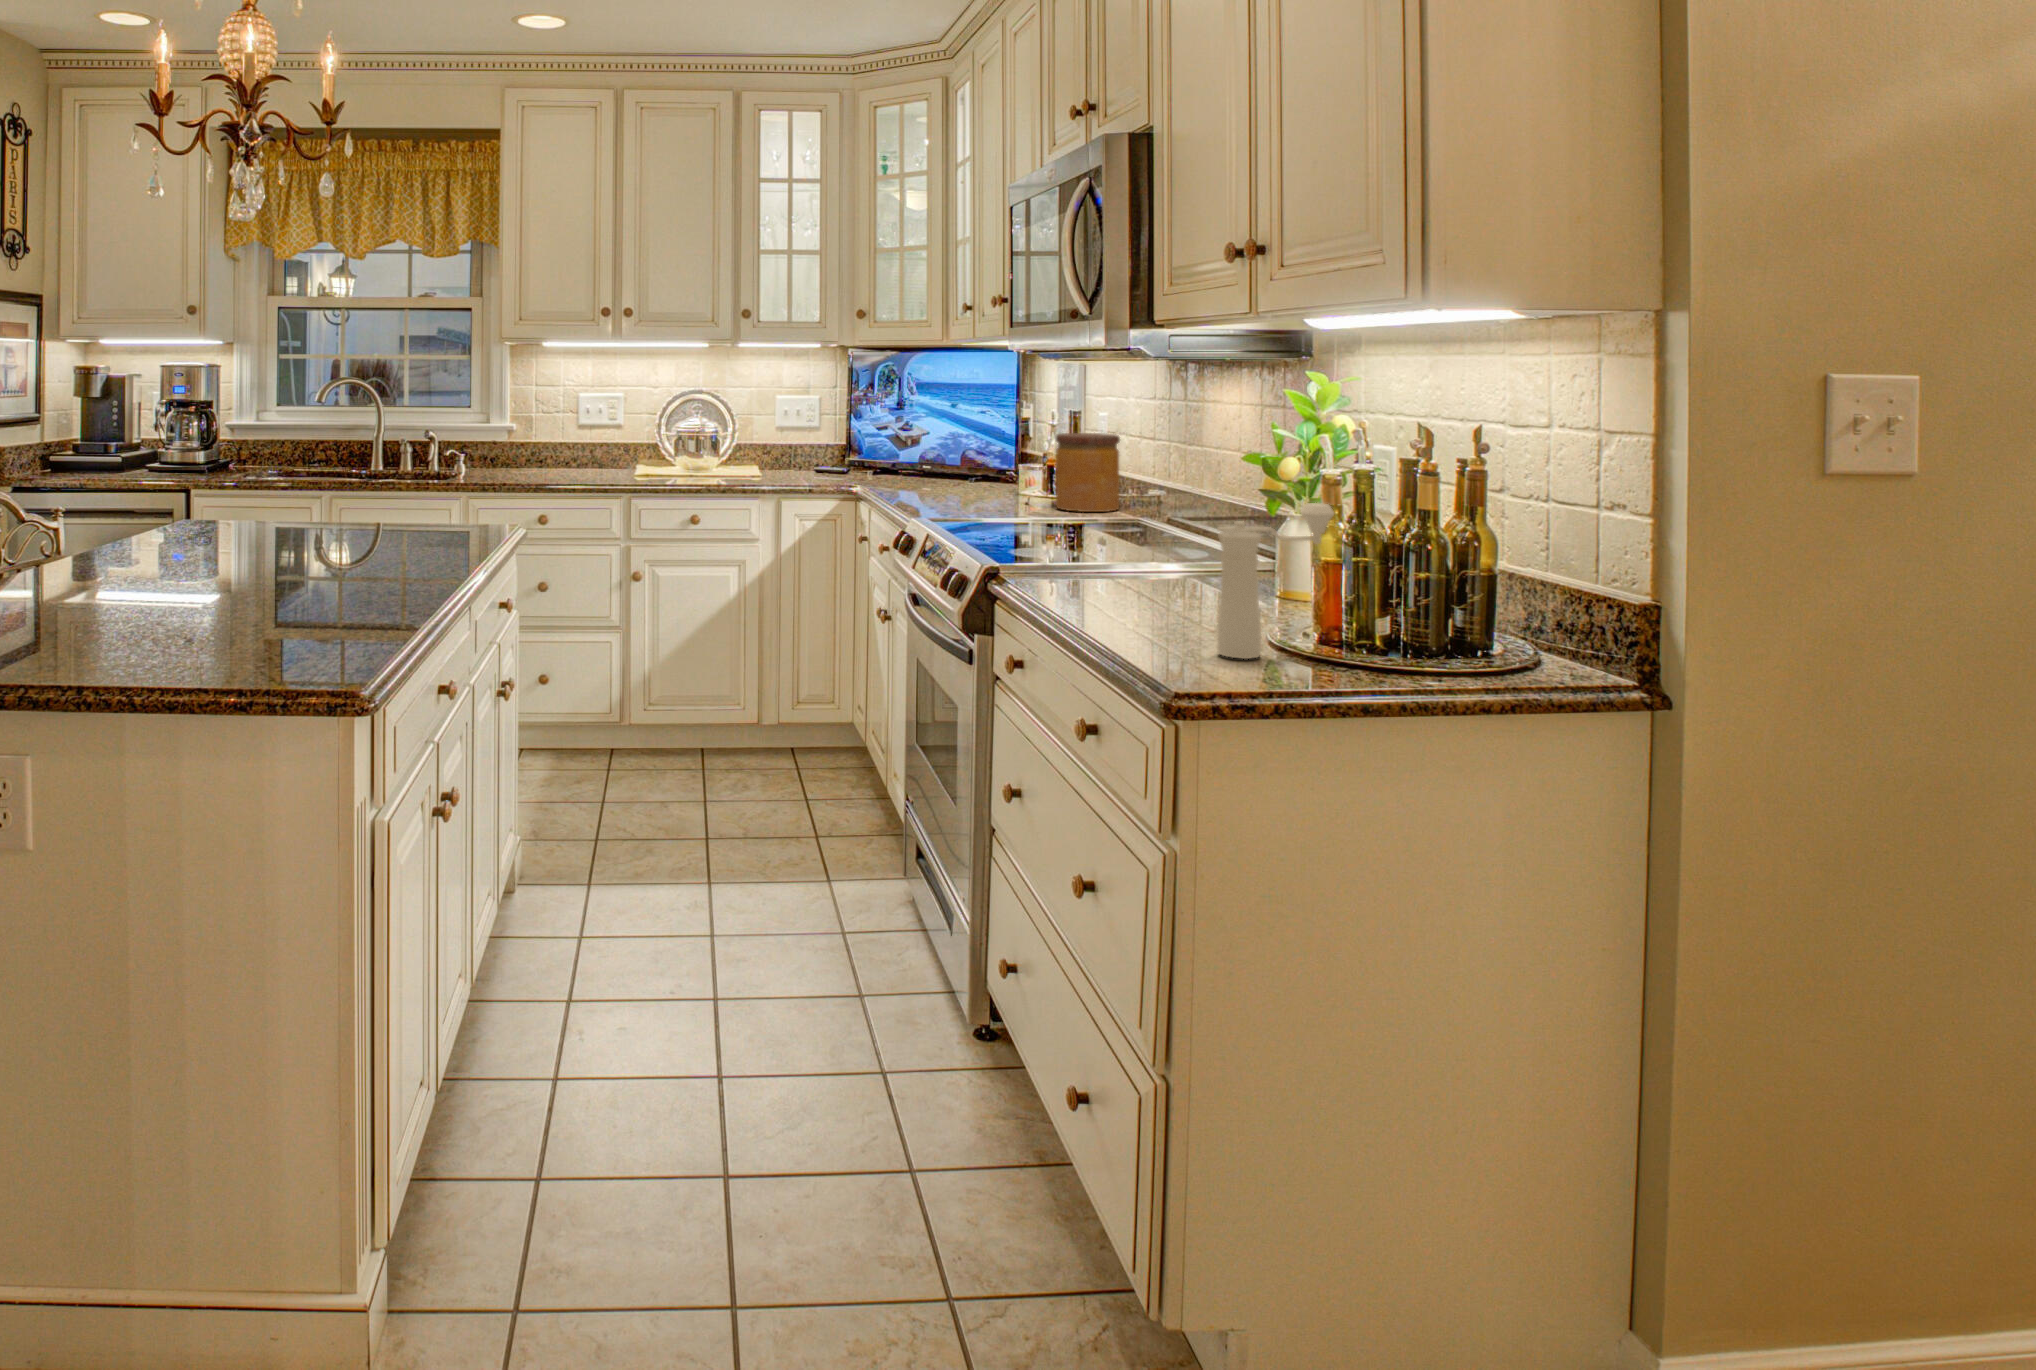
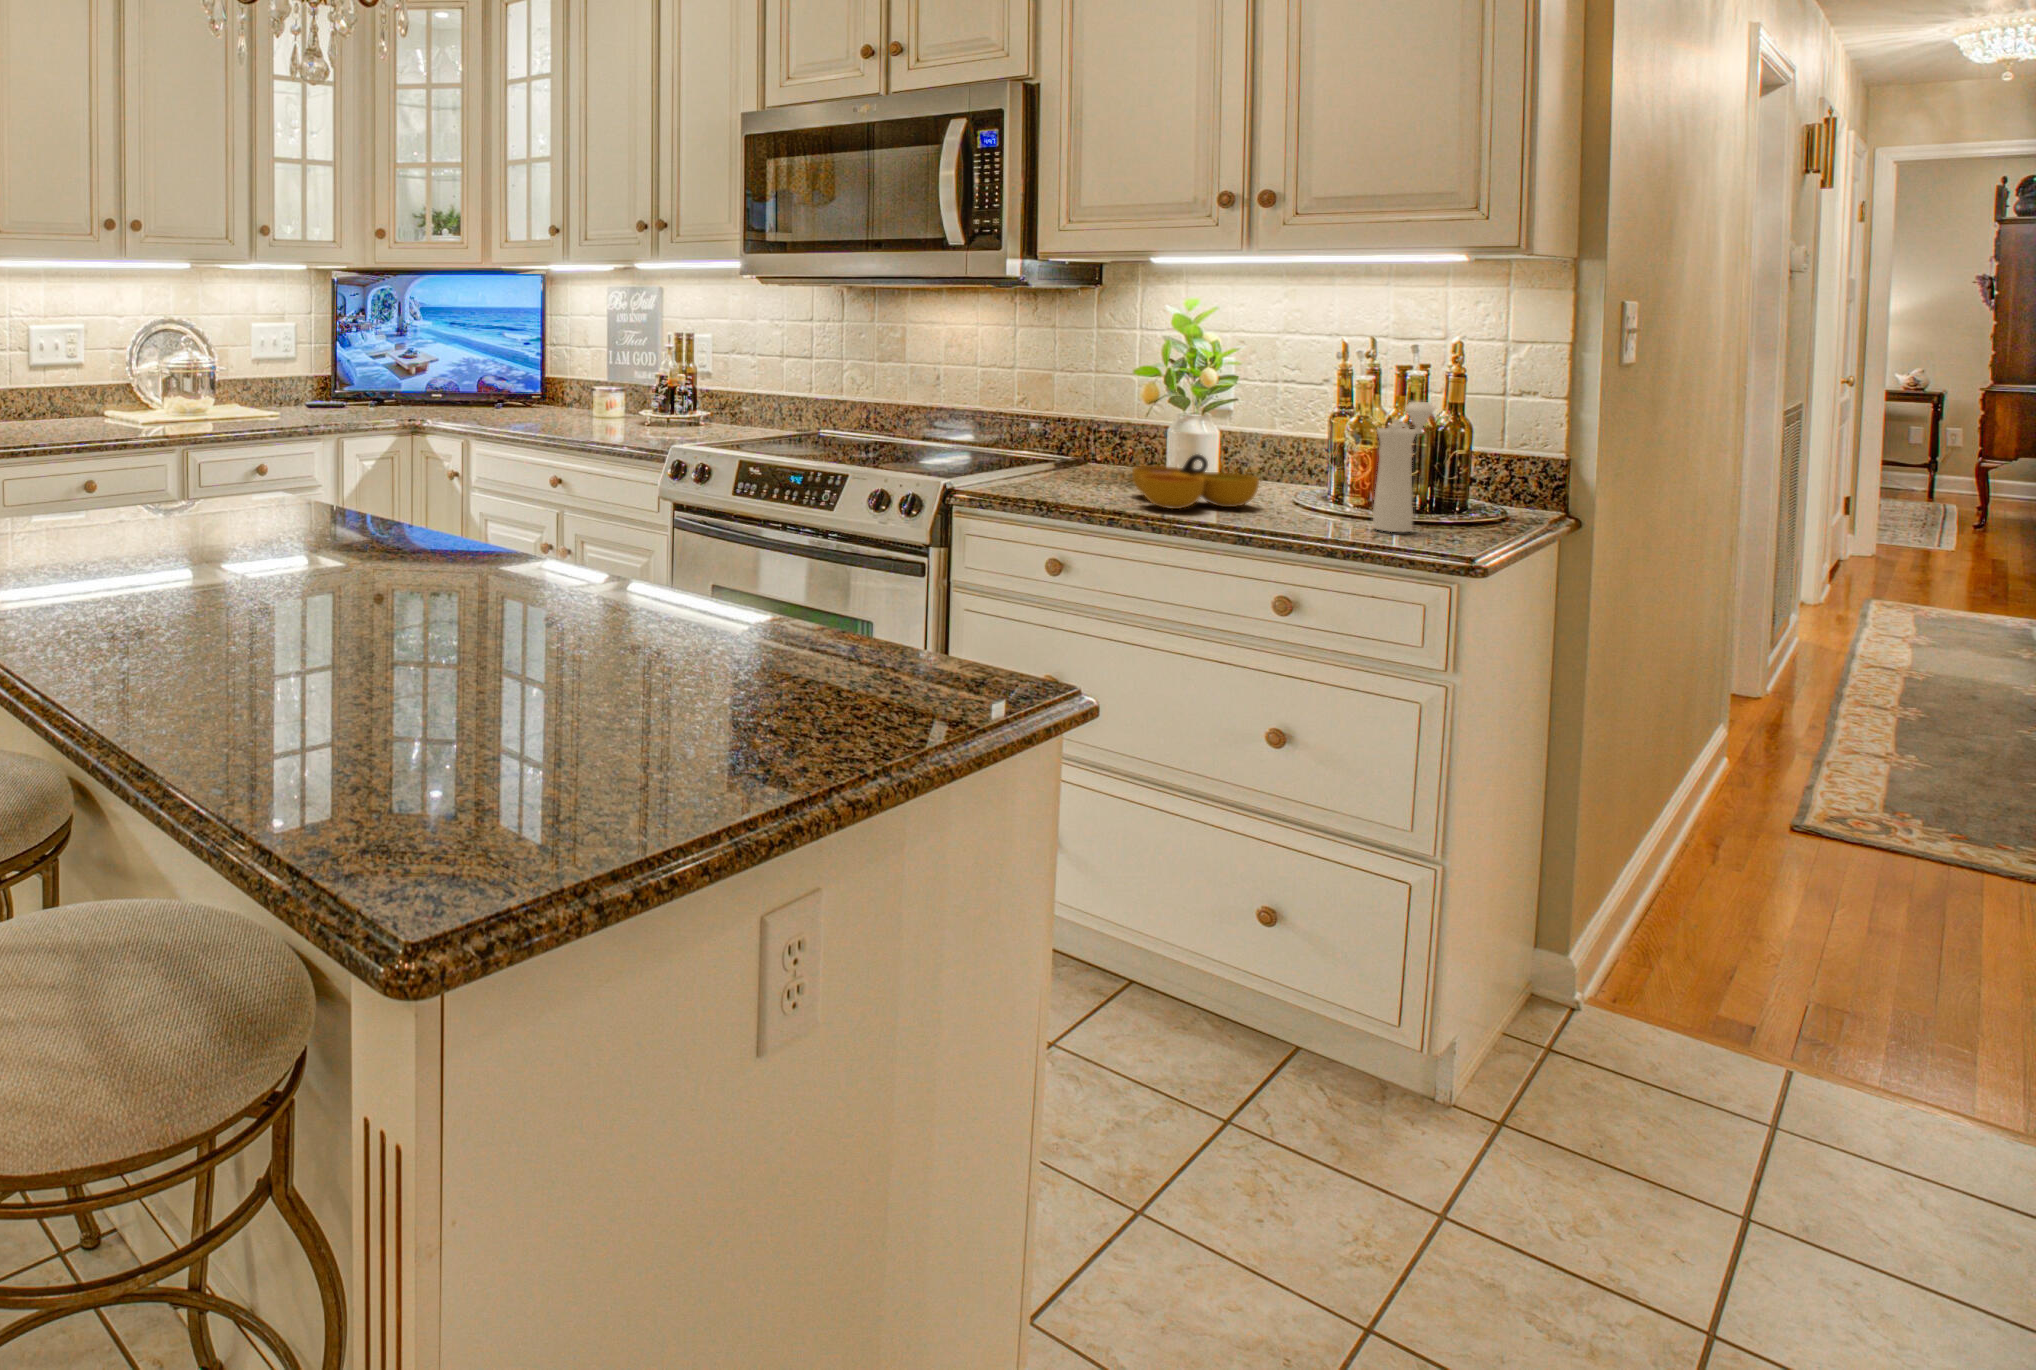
jar: present [1056,433,1120,512] -> none [723,355,782,428]
decorative bowl: none [1072,553,1215,617] -> present [1132,454,1259,509]

